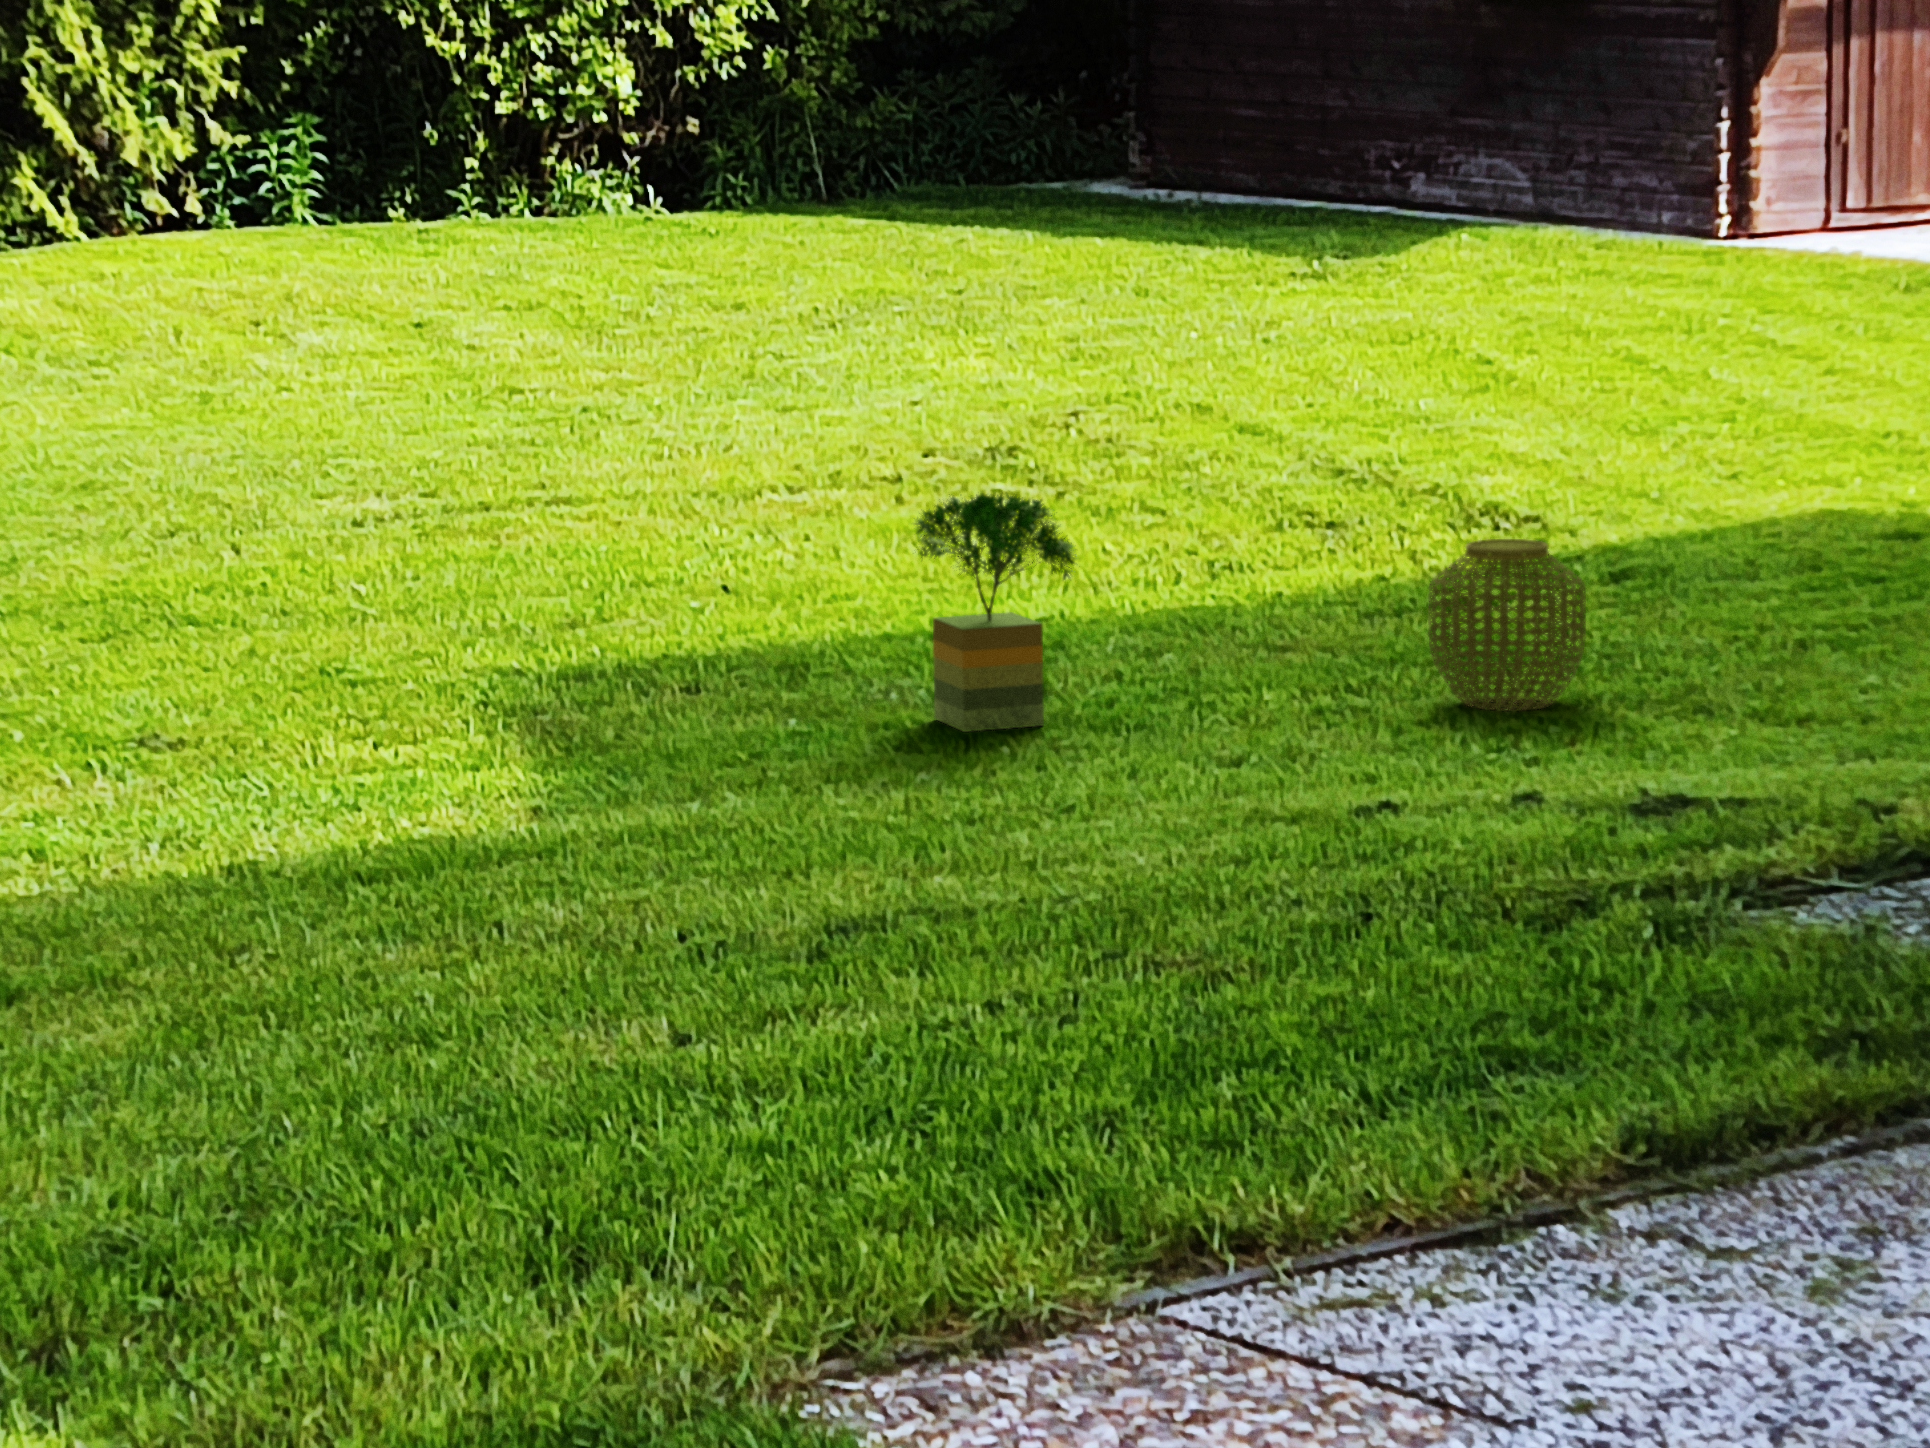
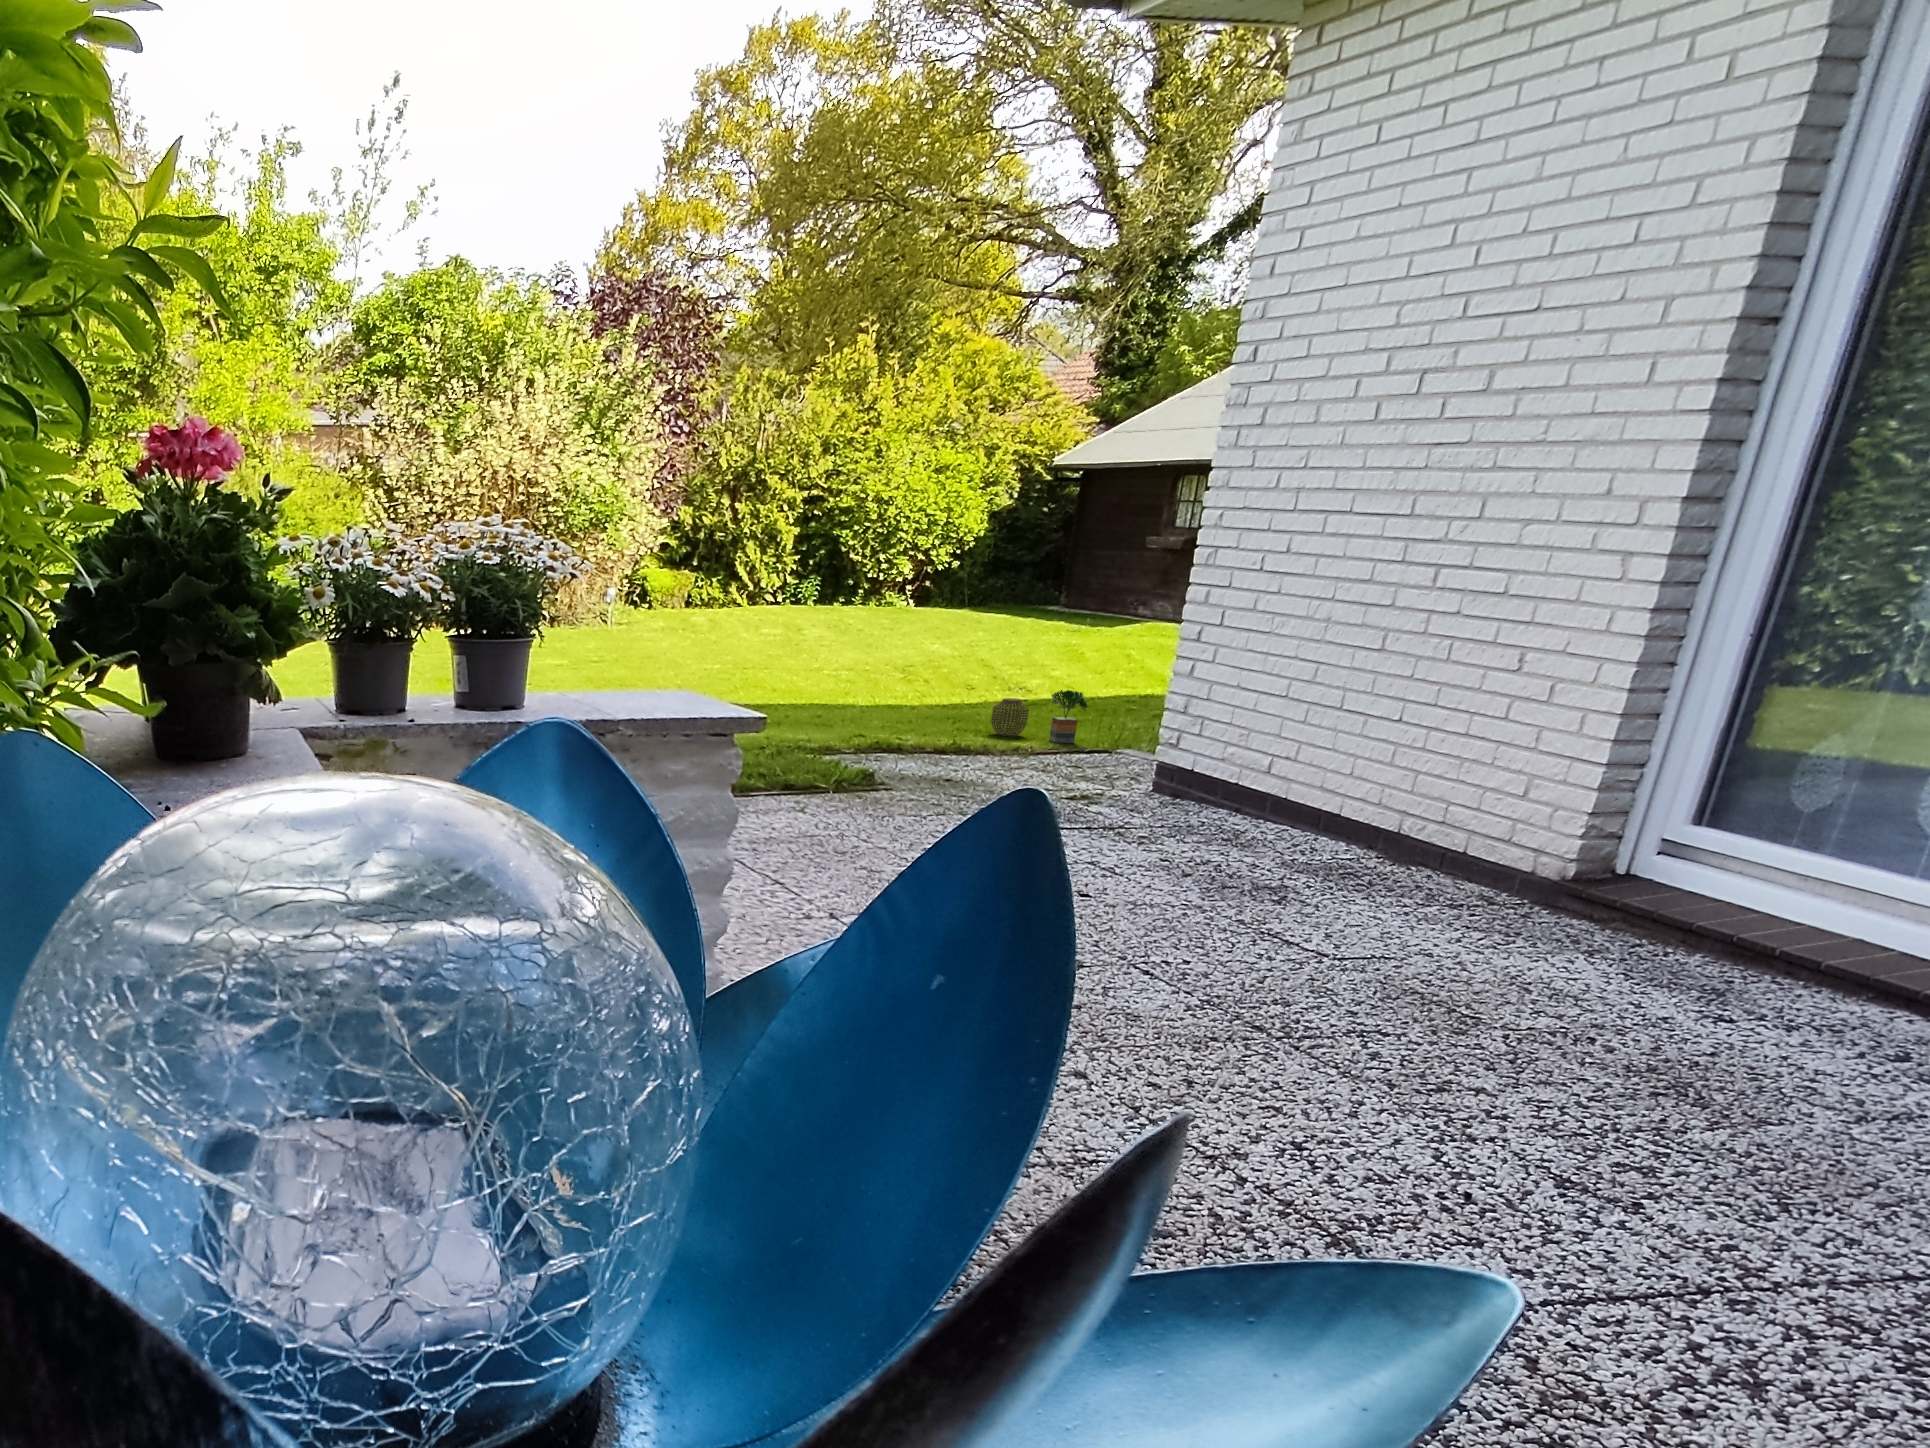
potted tree: present [915,493,1077,732] -> present [1049,690,1088,743]

